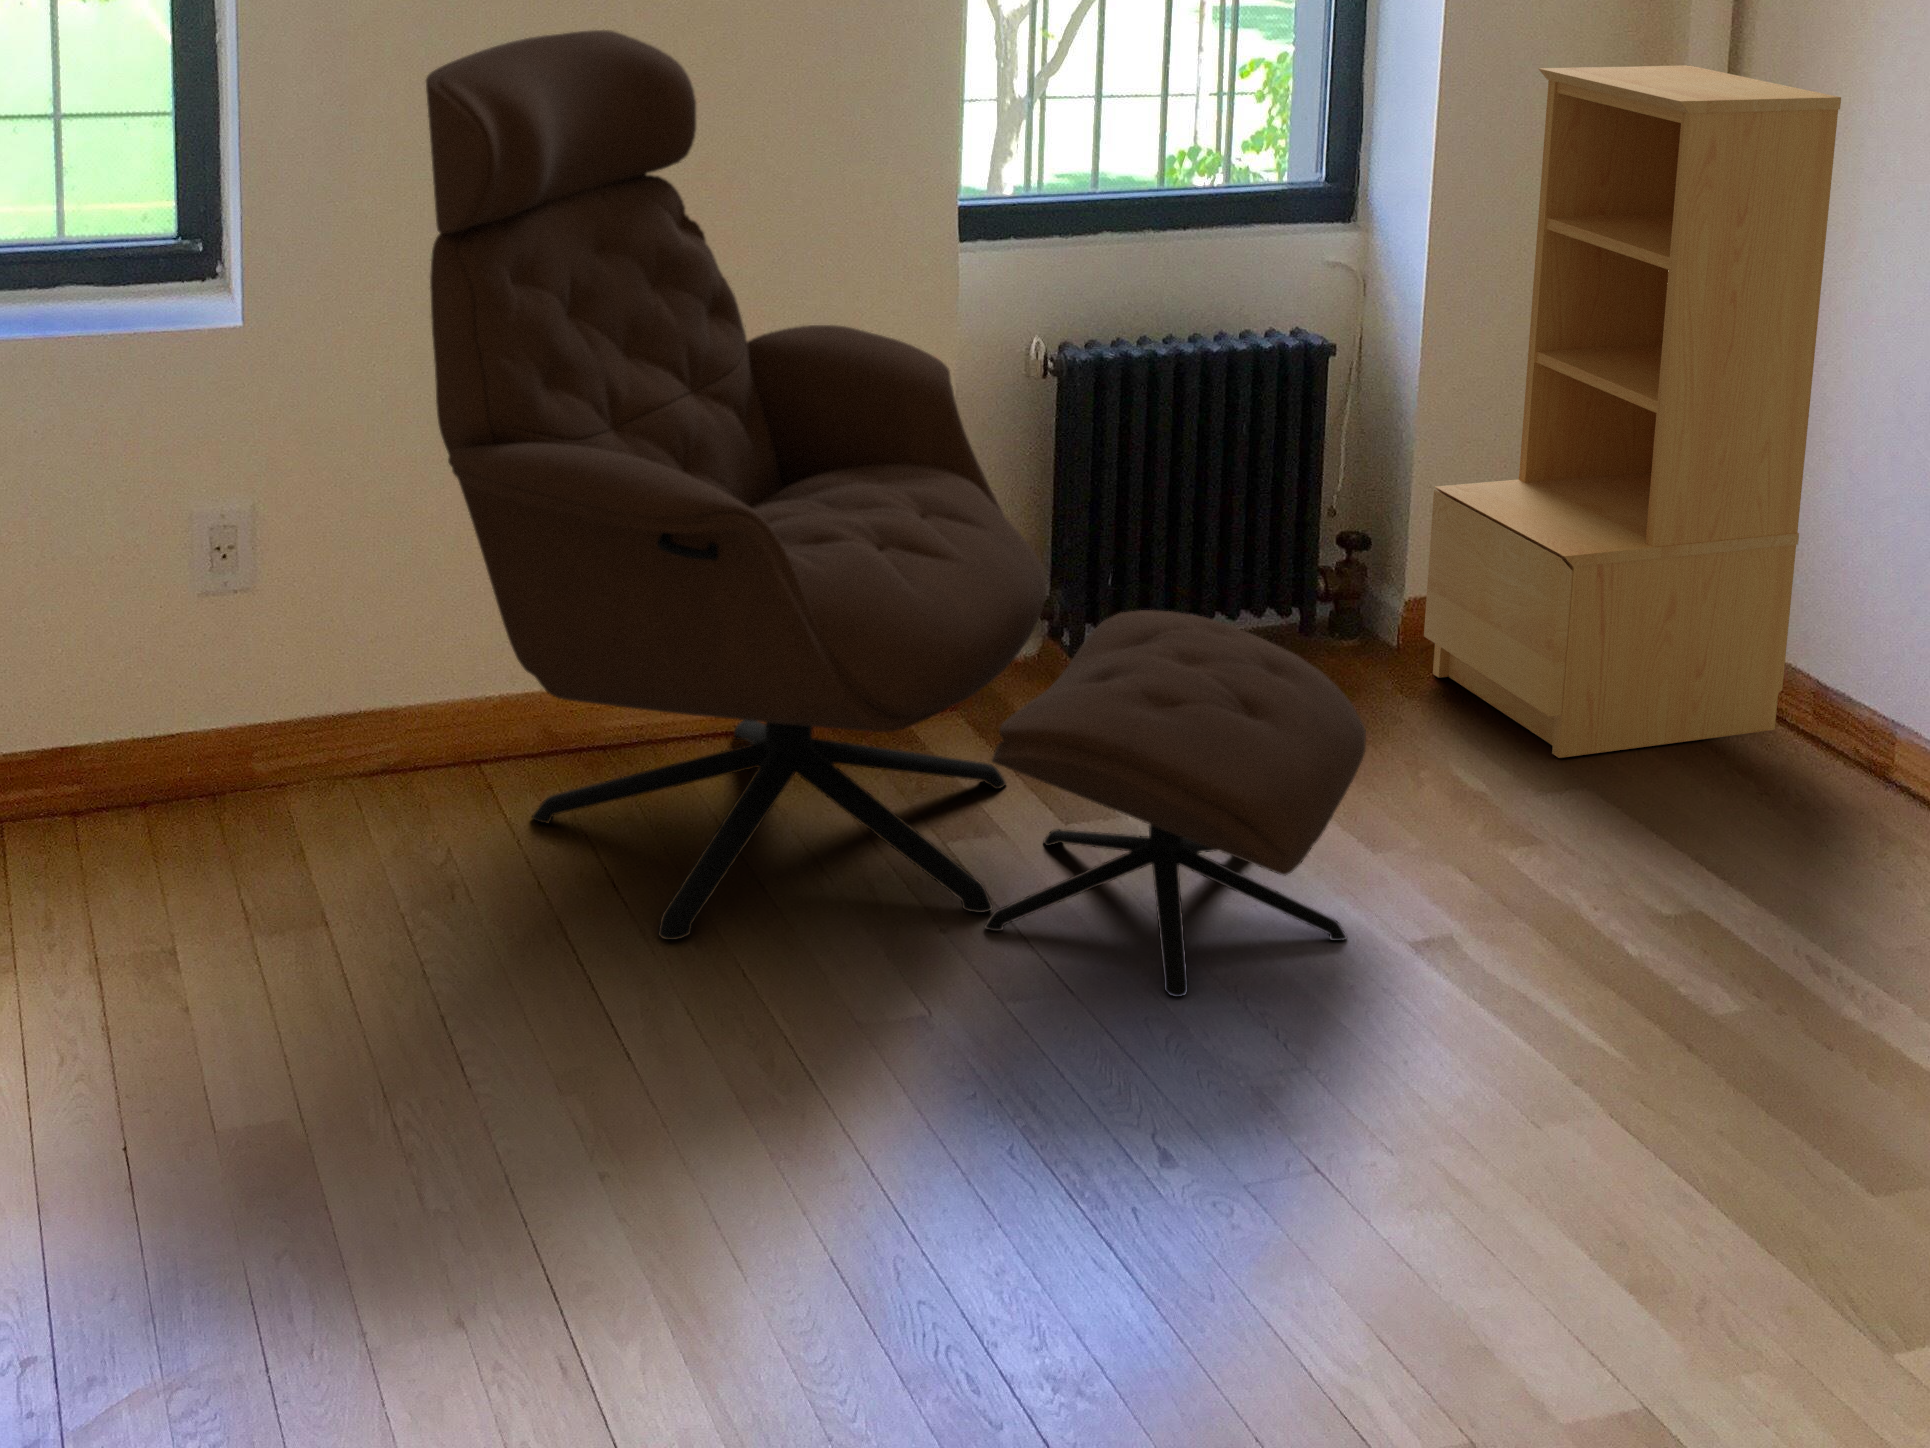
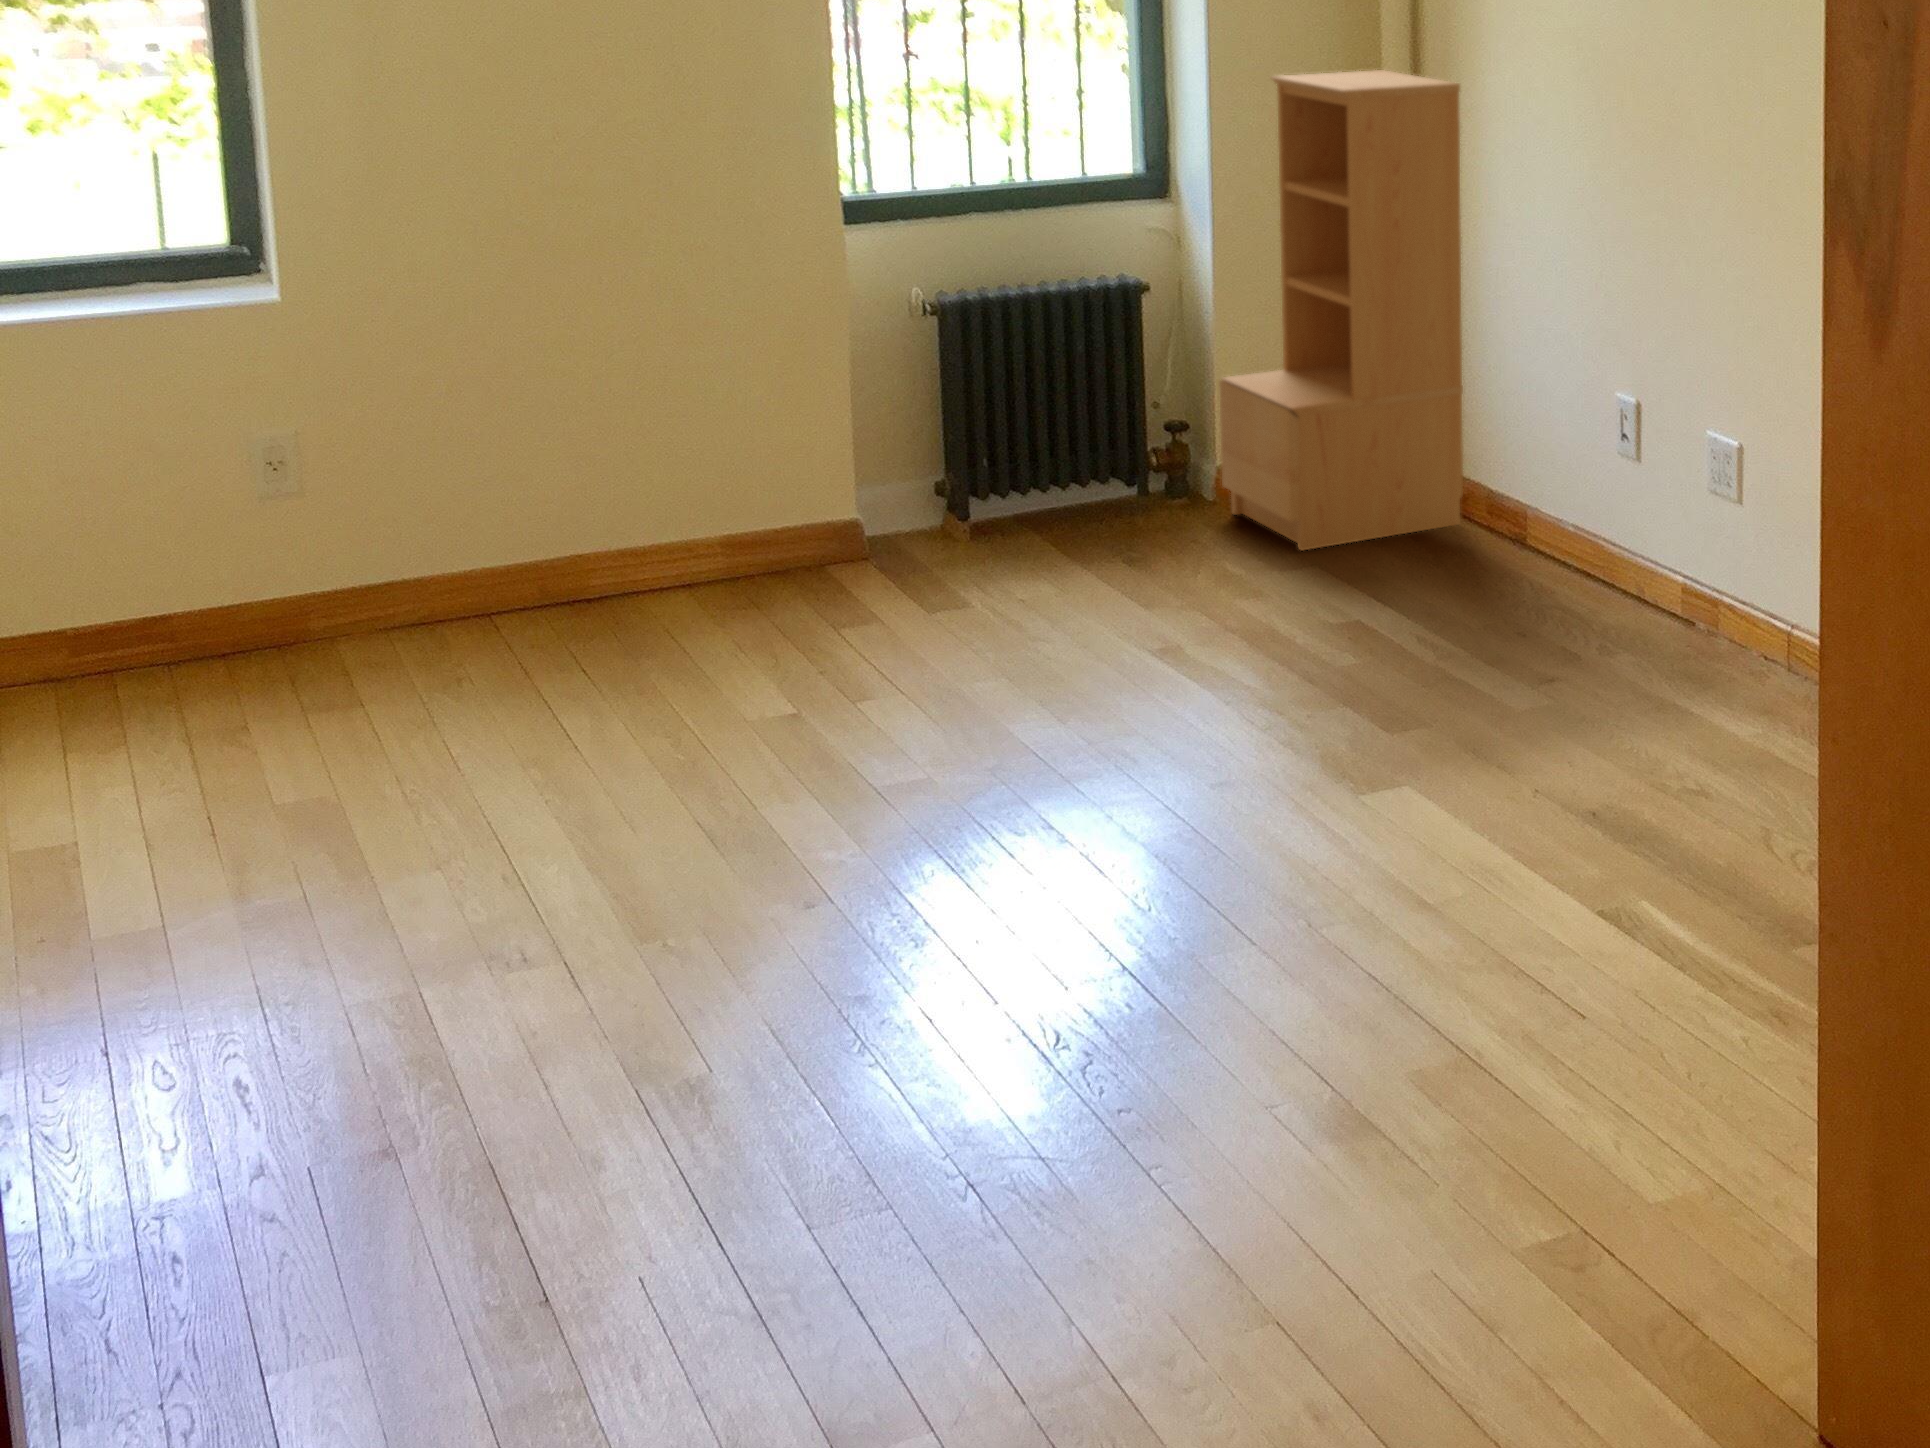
lounge chair: present [426,30,1366,997] -> none [415,77,1131,694]

